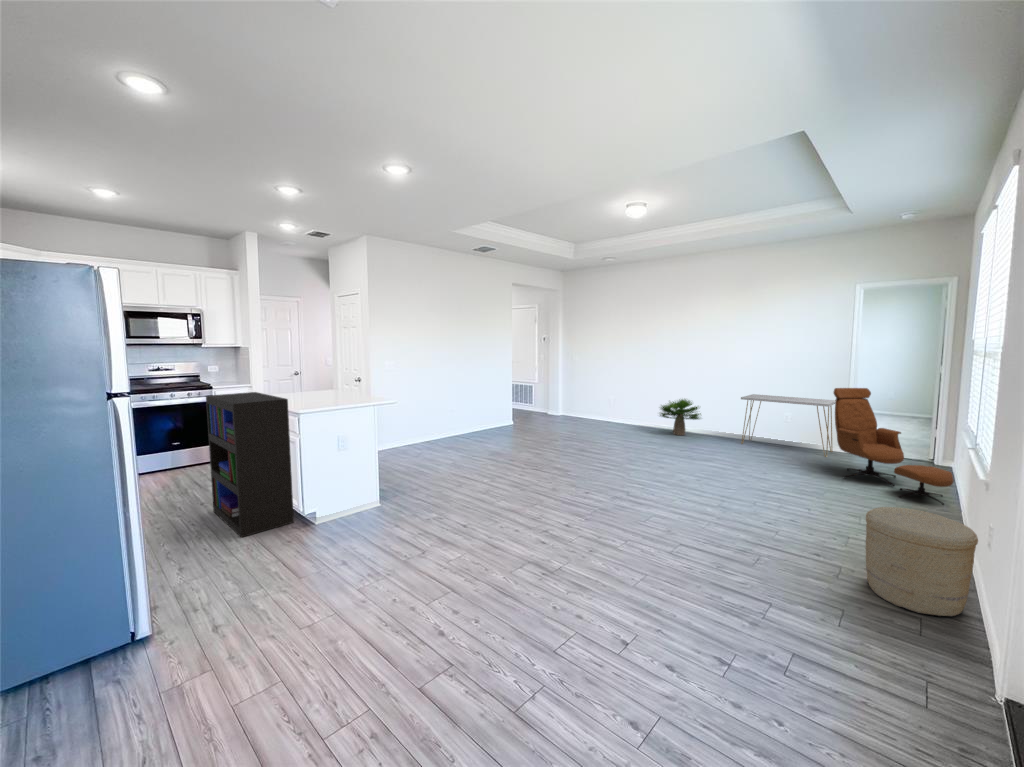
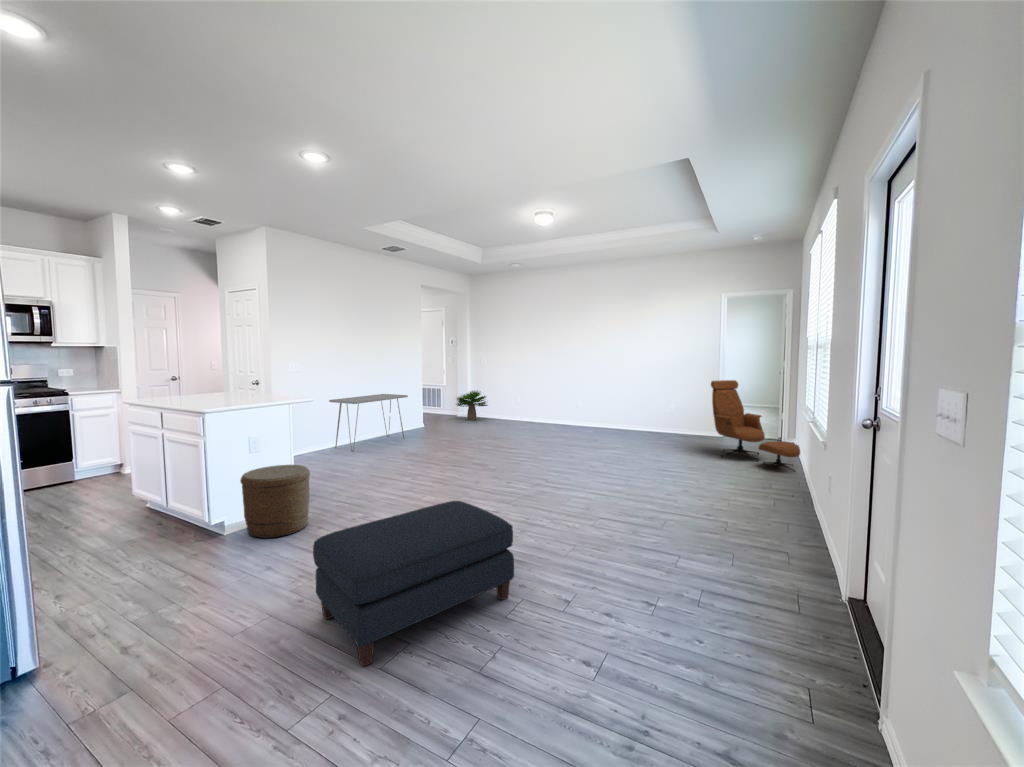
bookshelf: present [206,392,294,537] -> none [74,394,195,557]
console table: present [741,394,836,457] -> present [329,394,408,451]
potted plant: present [660,399,701,435] -> present [457,391,488,420]
woven basket: present [865,507,978,616] -> present [240,465,310,538]
ottoman: none [371,516,568,684] -> present [313,501,514,667]

